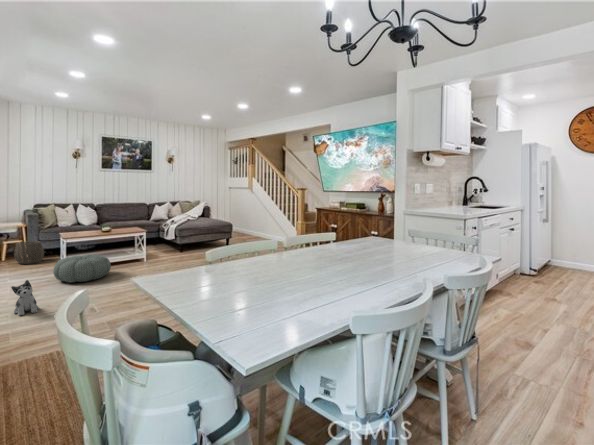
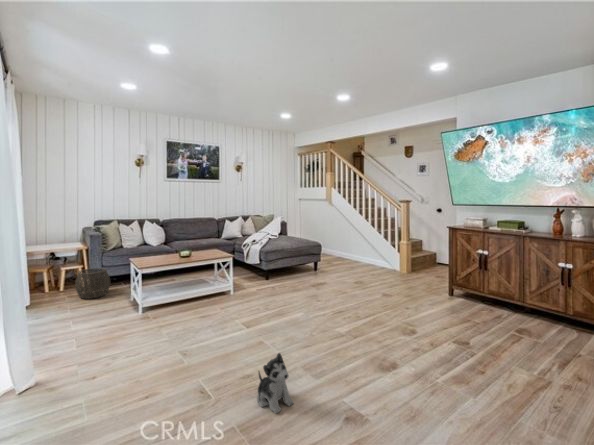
pouf: present [53,255,111,283] -> none [135,292,205,336]
plush toy: present [11,280,39,316] -> present [257,353,293,413]

